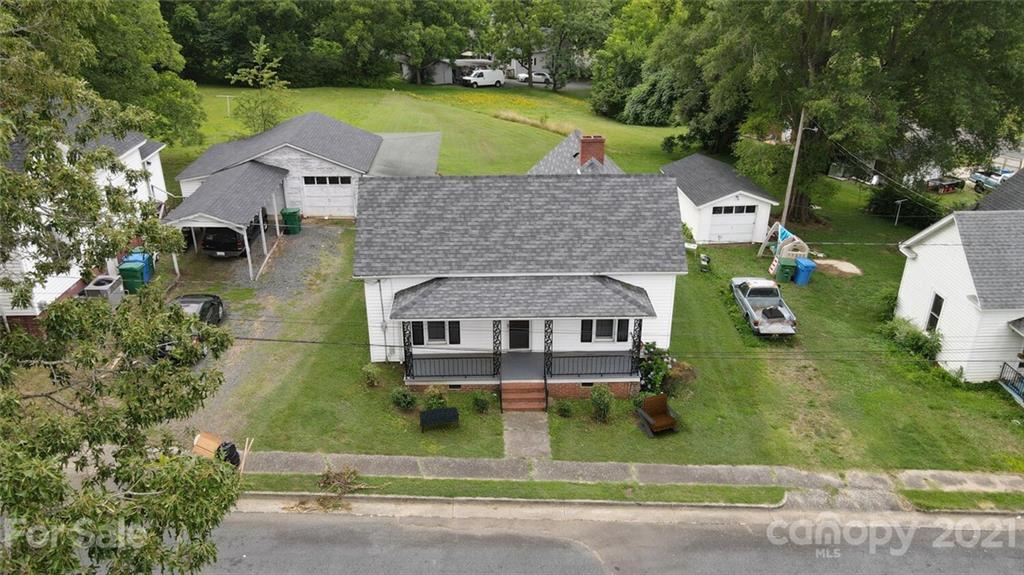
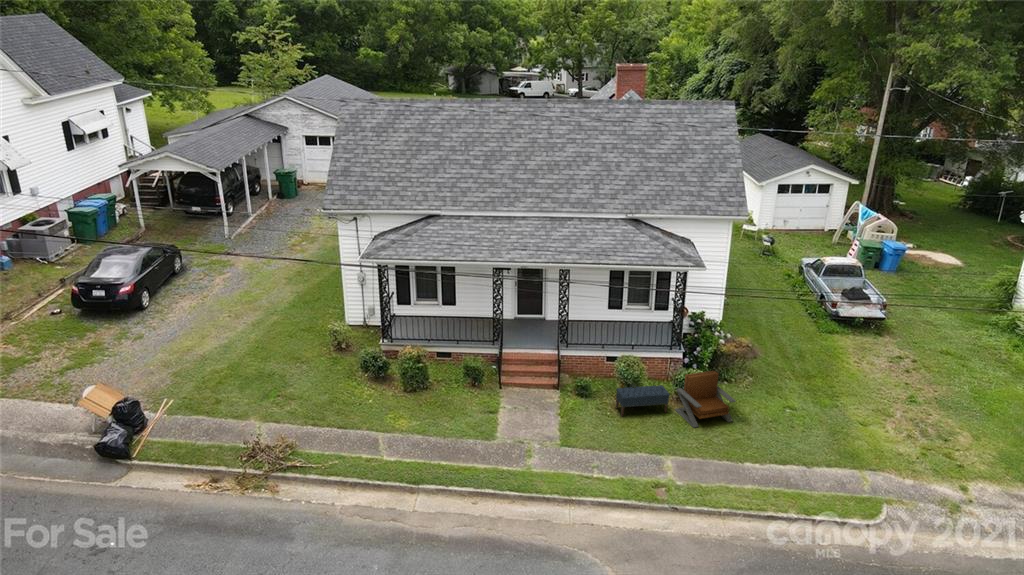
bench: present [419,406,459,433] -> present [616,385,670,416]

